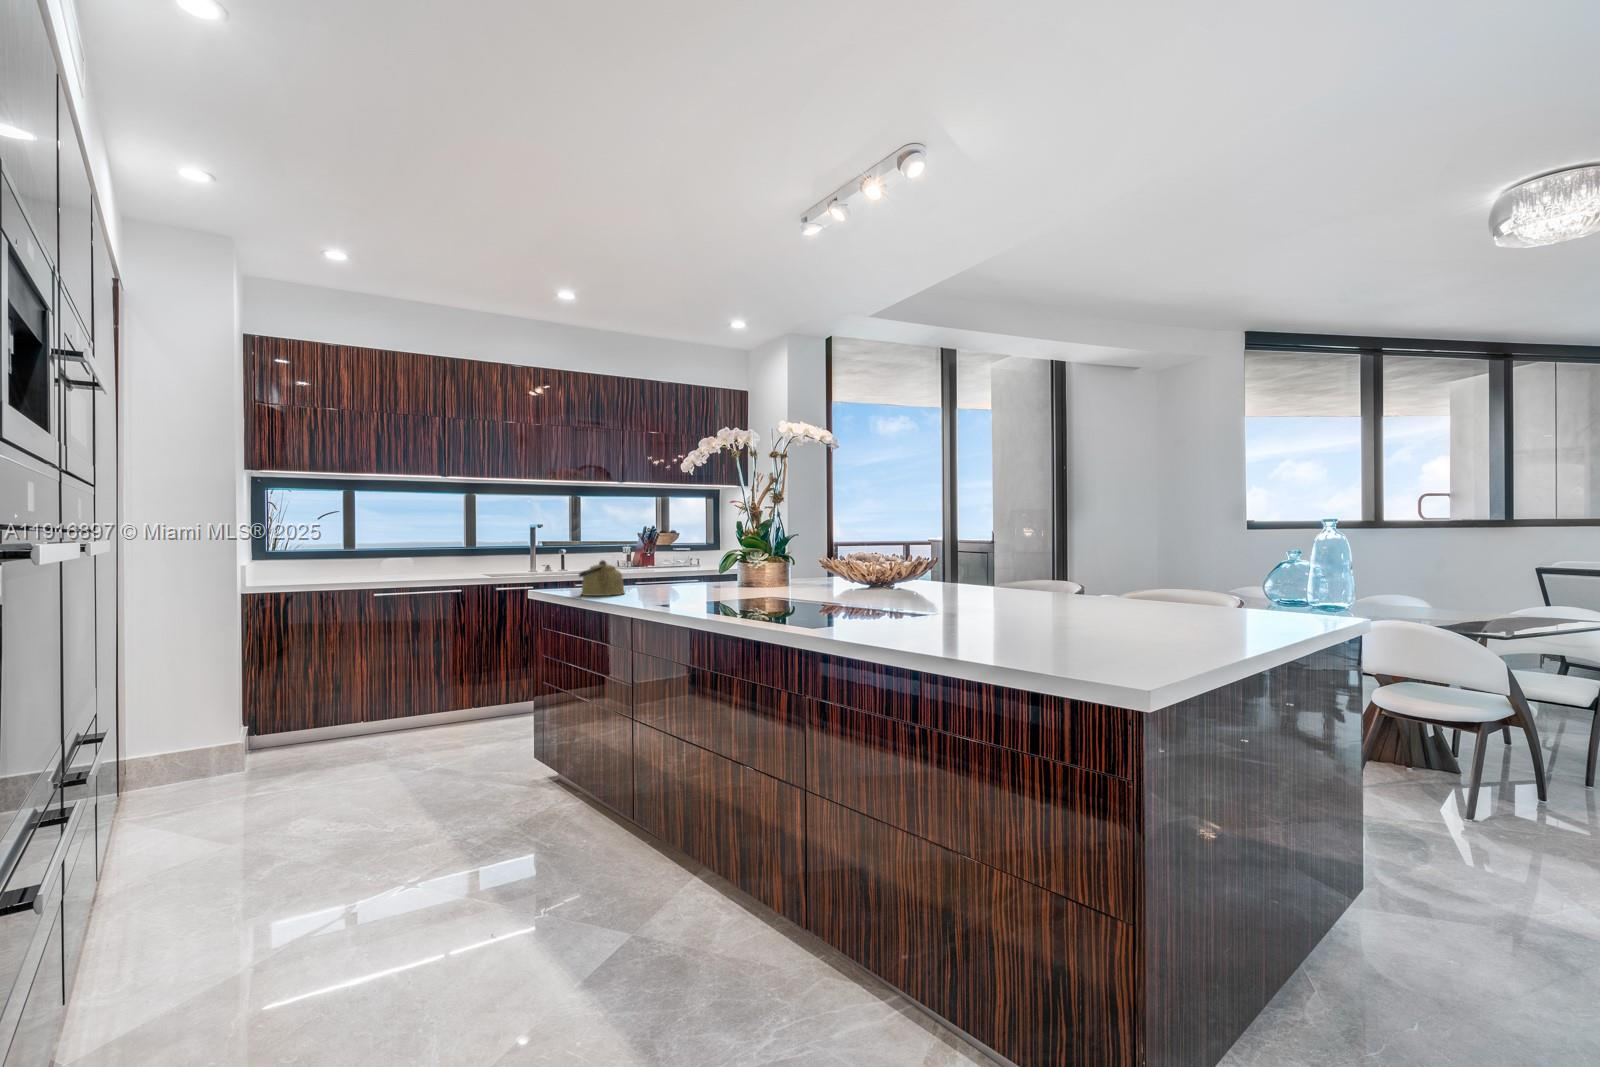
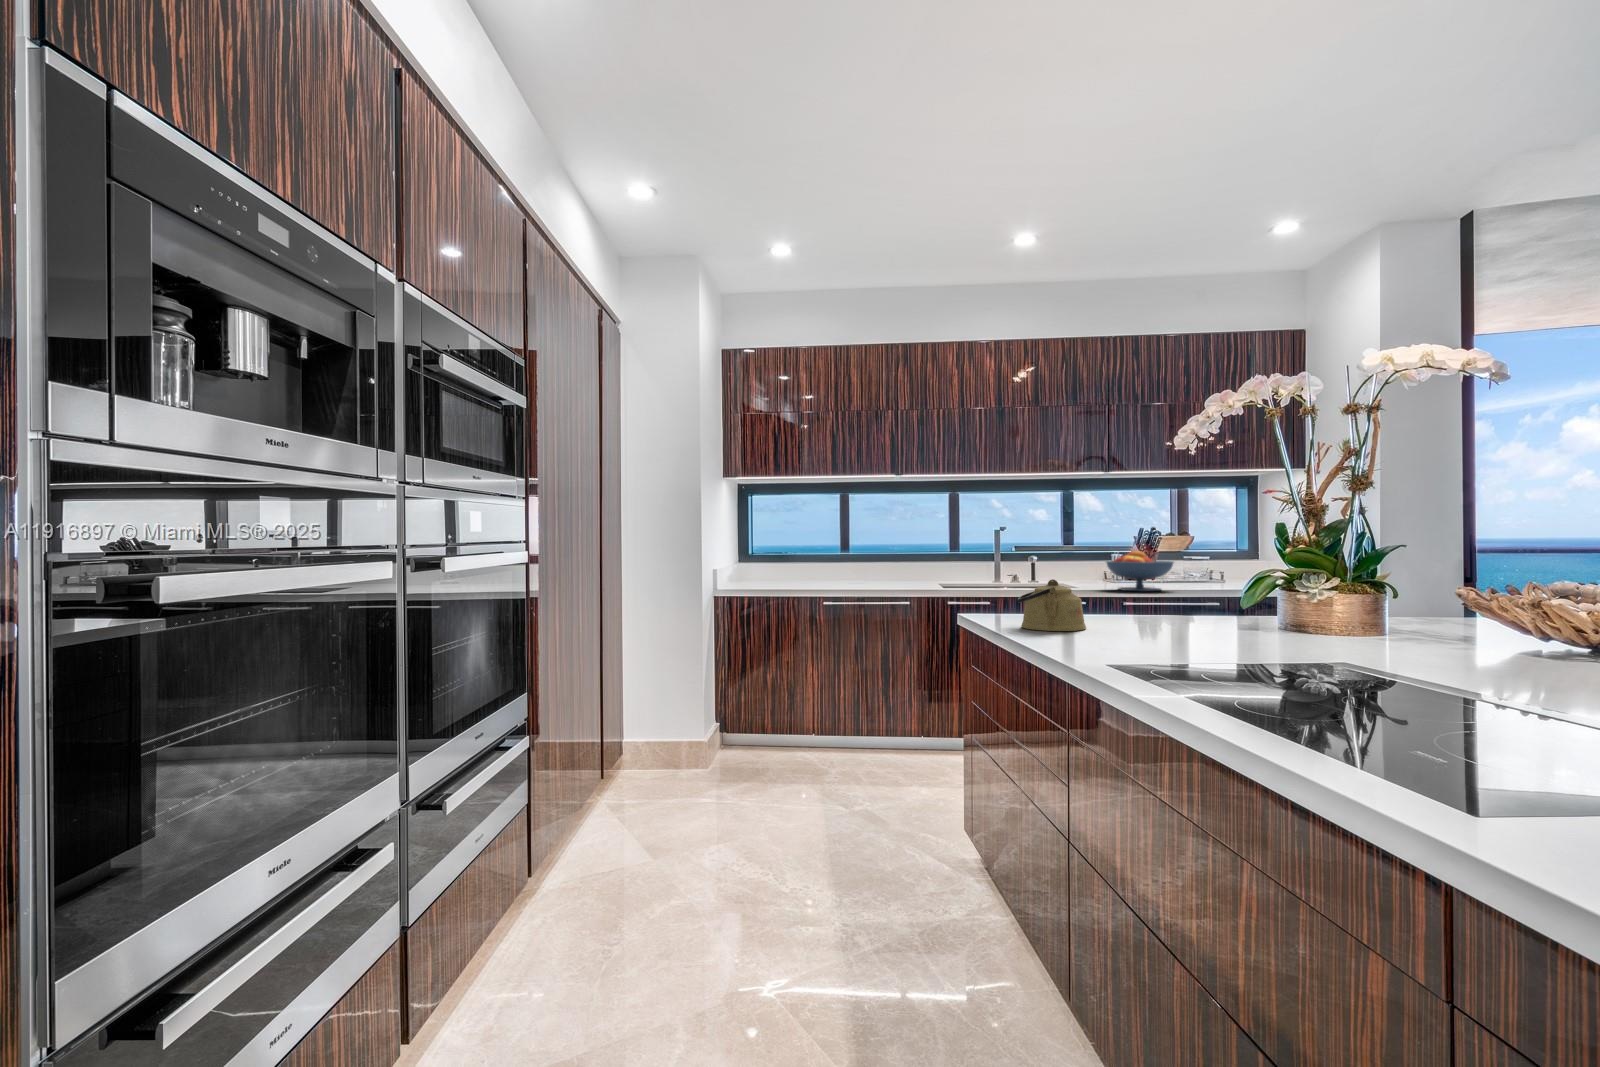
fruit bowl: none [621,543,670,574] -> present [1106,551,1174,591]

